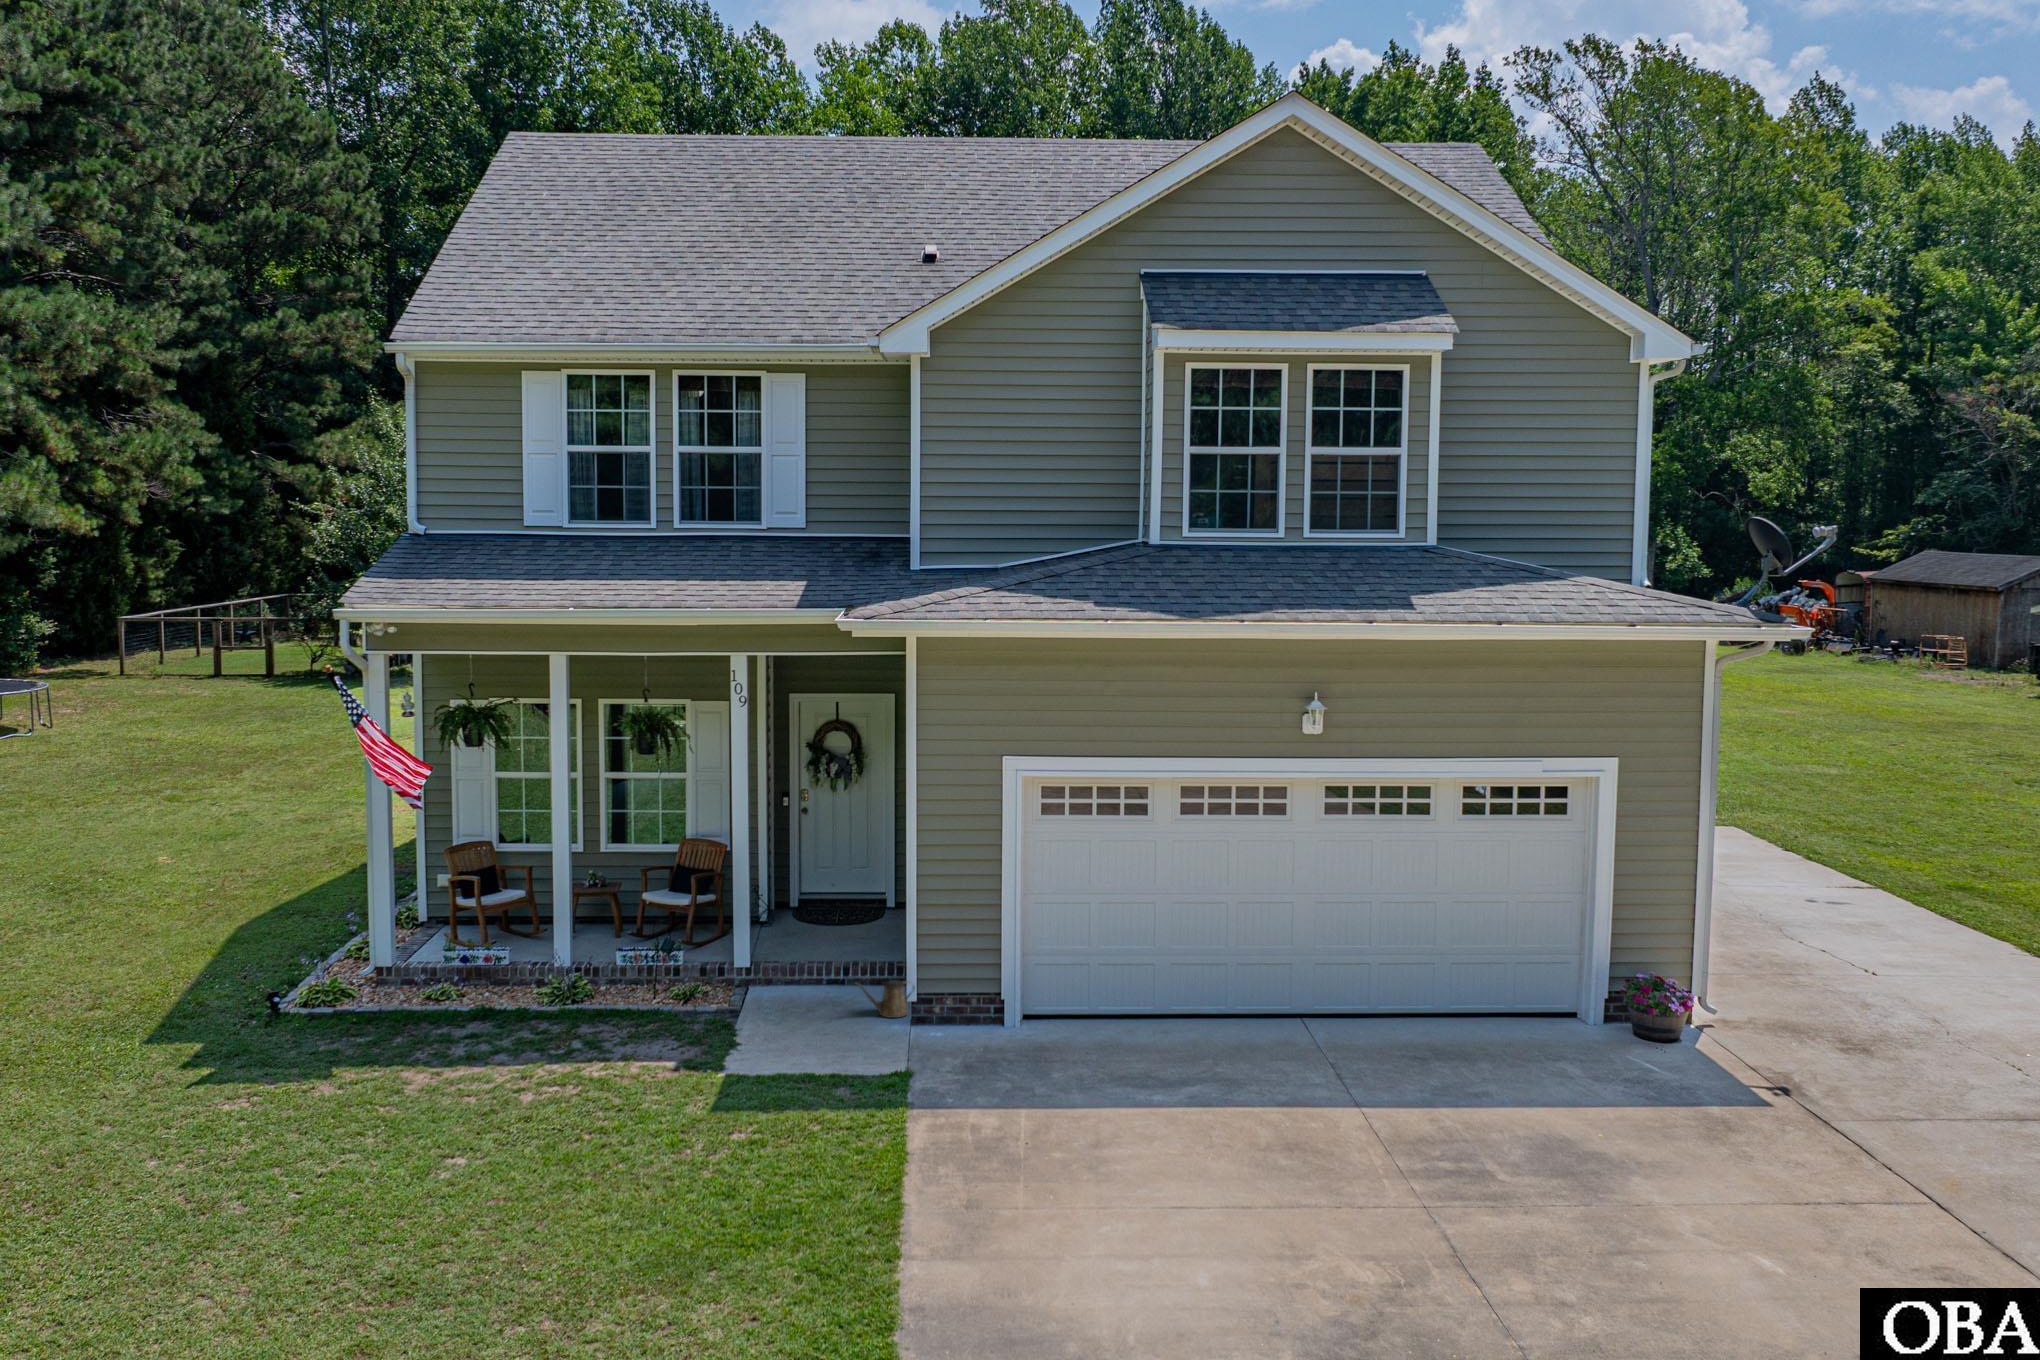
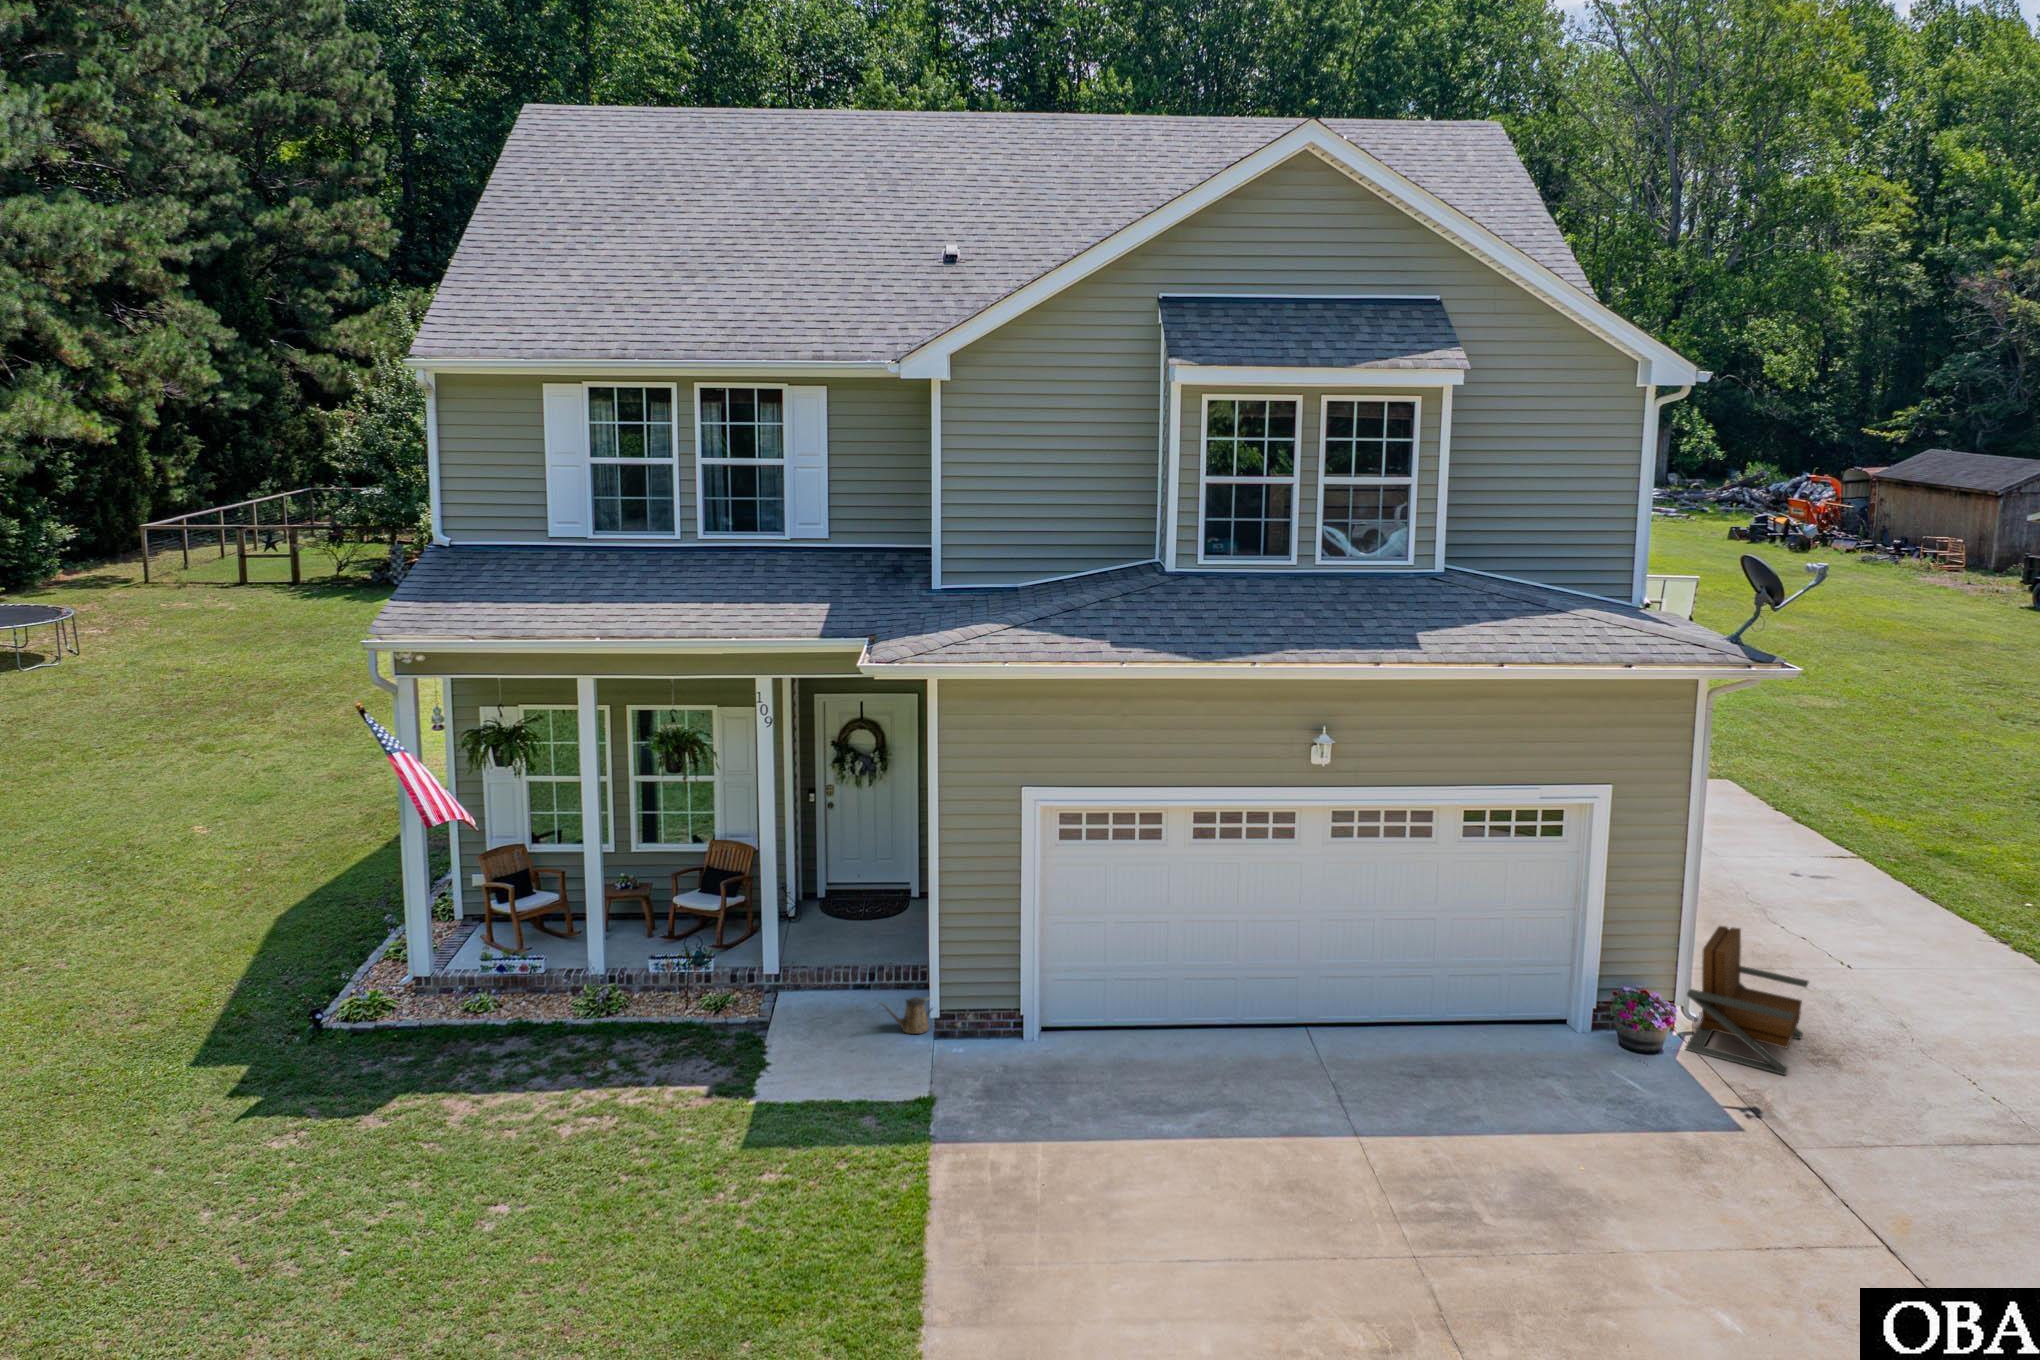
lounge chair: none [1698,907,1827,1053] -> present [1686,926,1808,1075]

